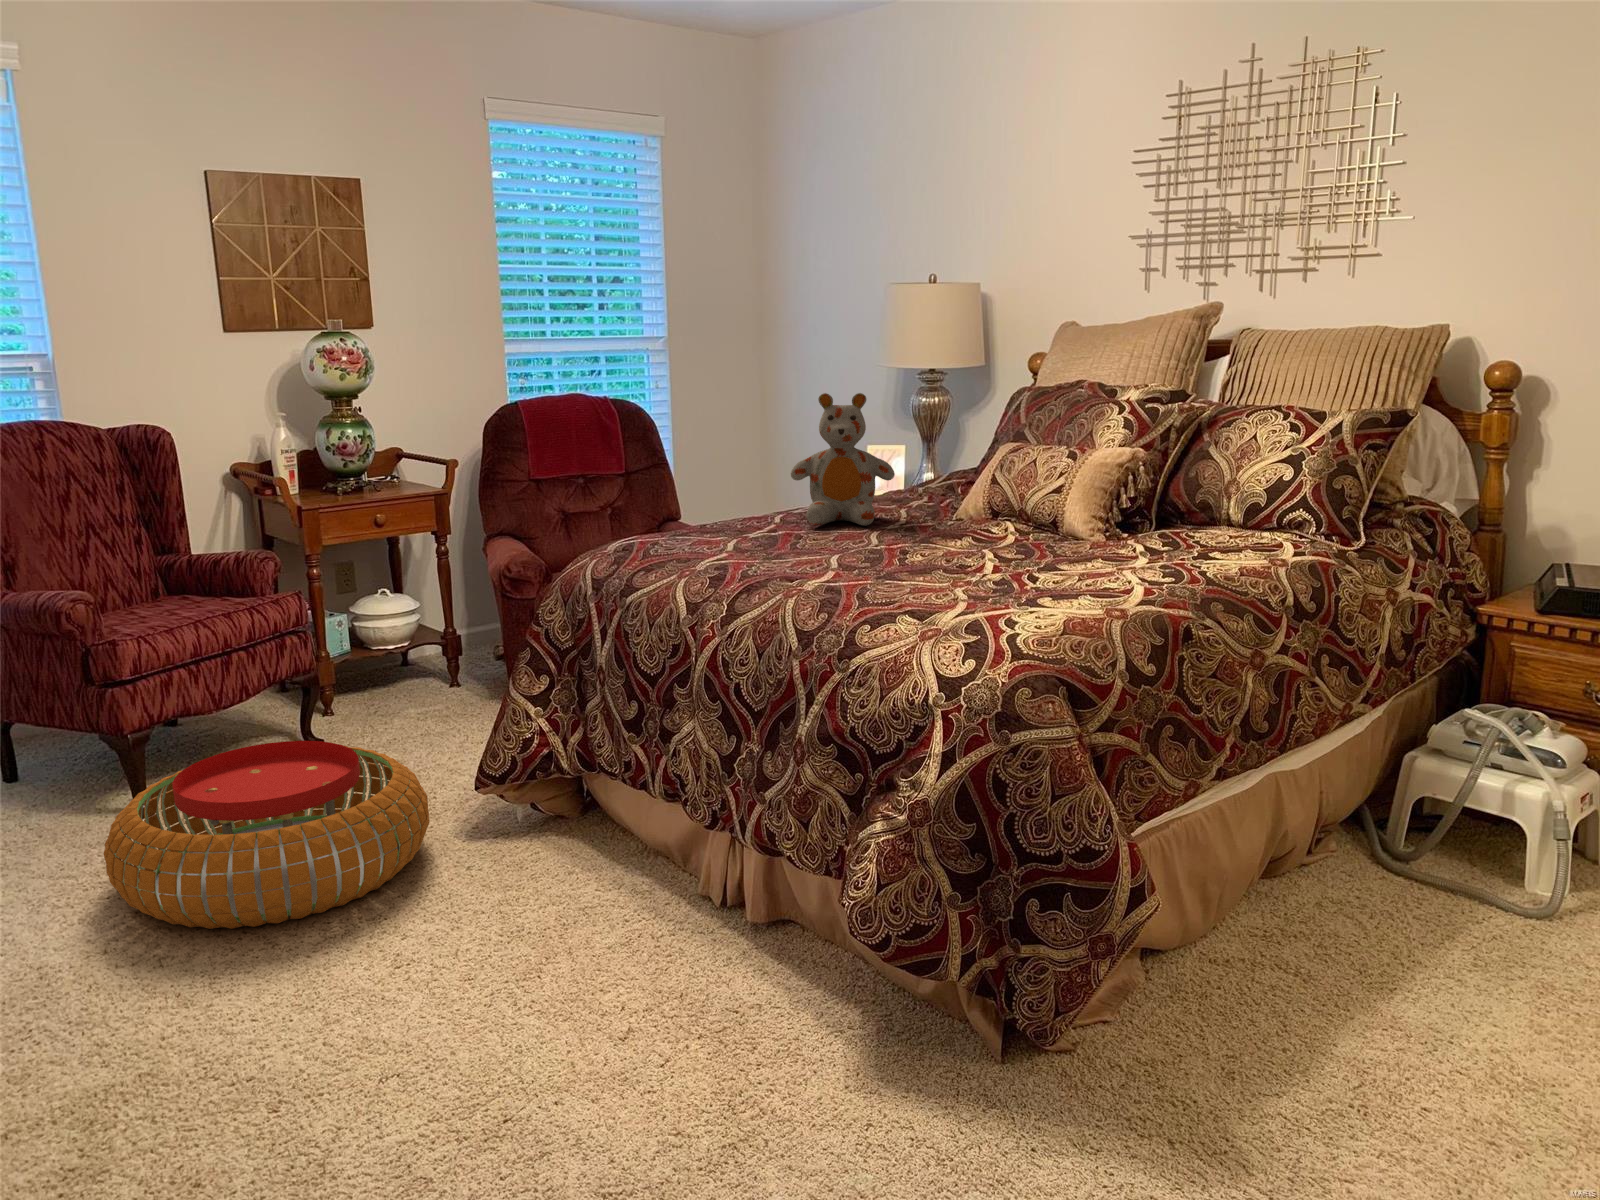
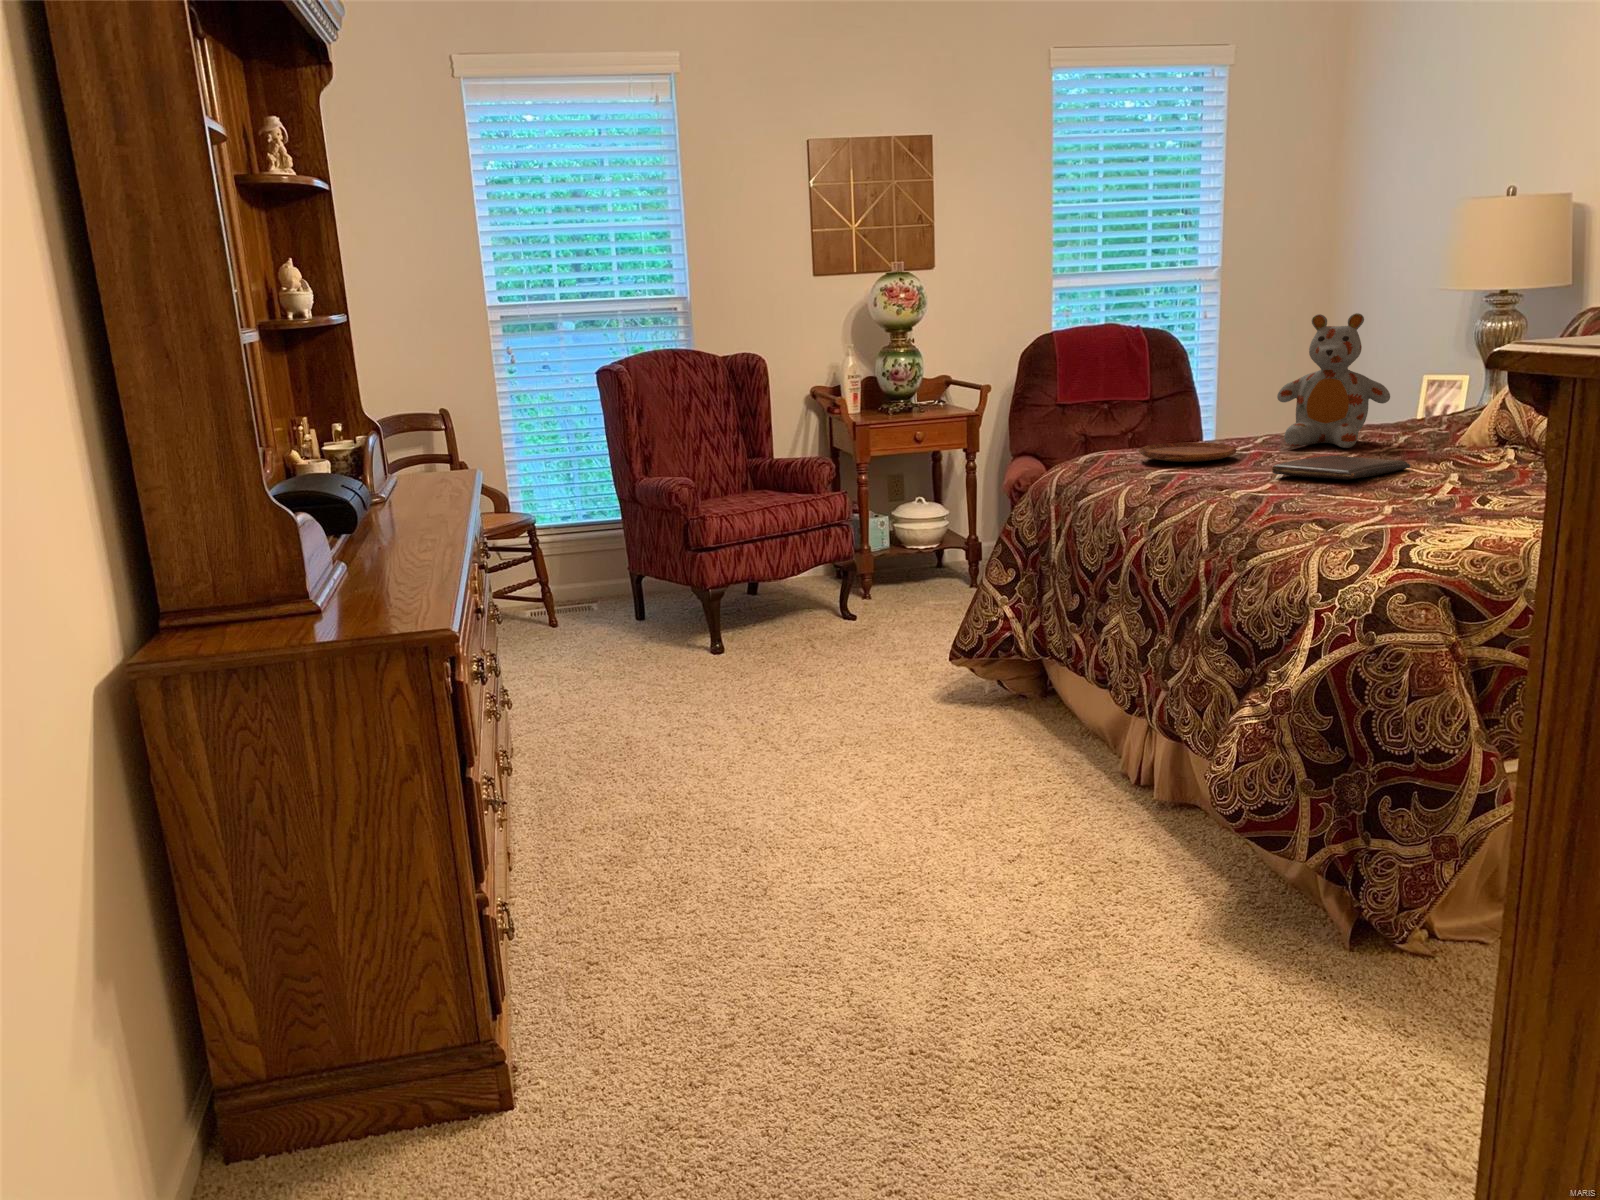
tray: none [671,525,771,547] -> present [1139,442,1237,462]
book: none [823,536,942,563] -> present [1272,455,1411,479]
pouf: present [103,741,429,929] -> none [675,604,910,737]

